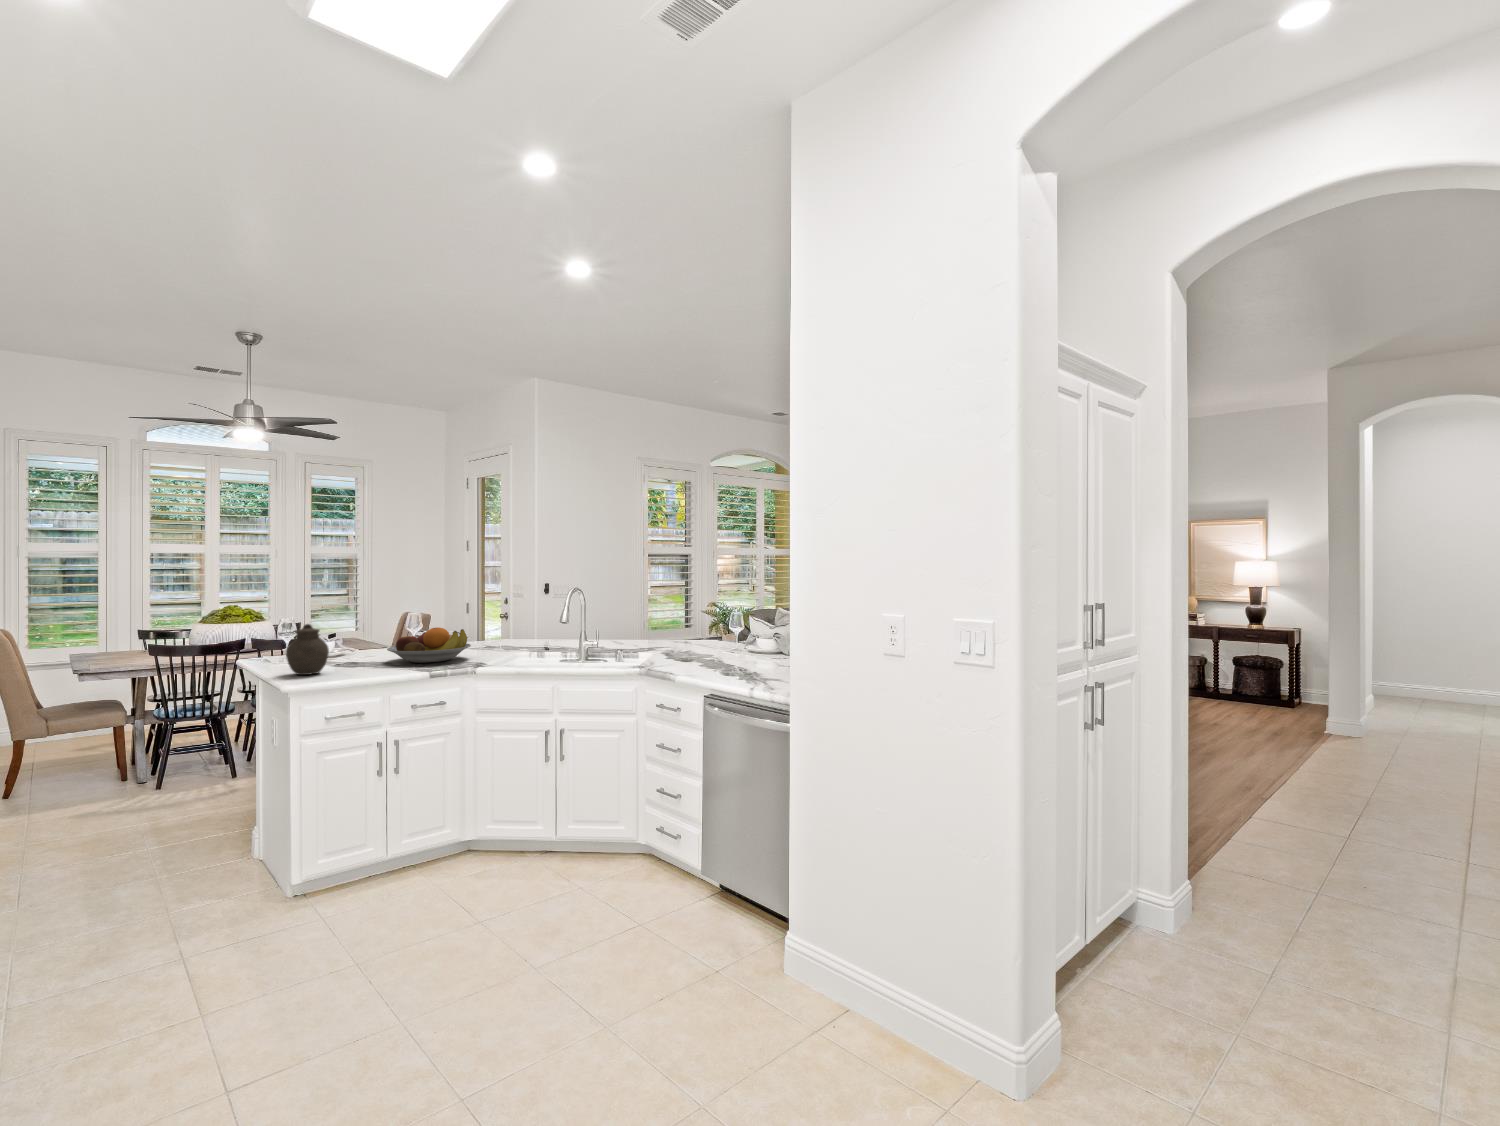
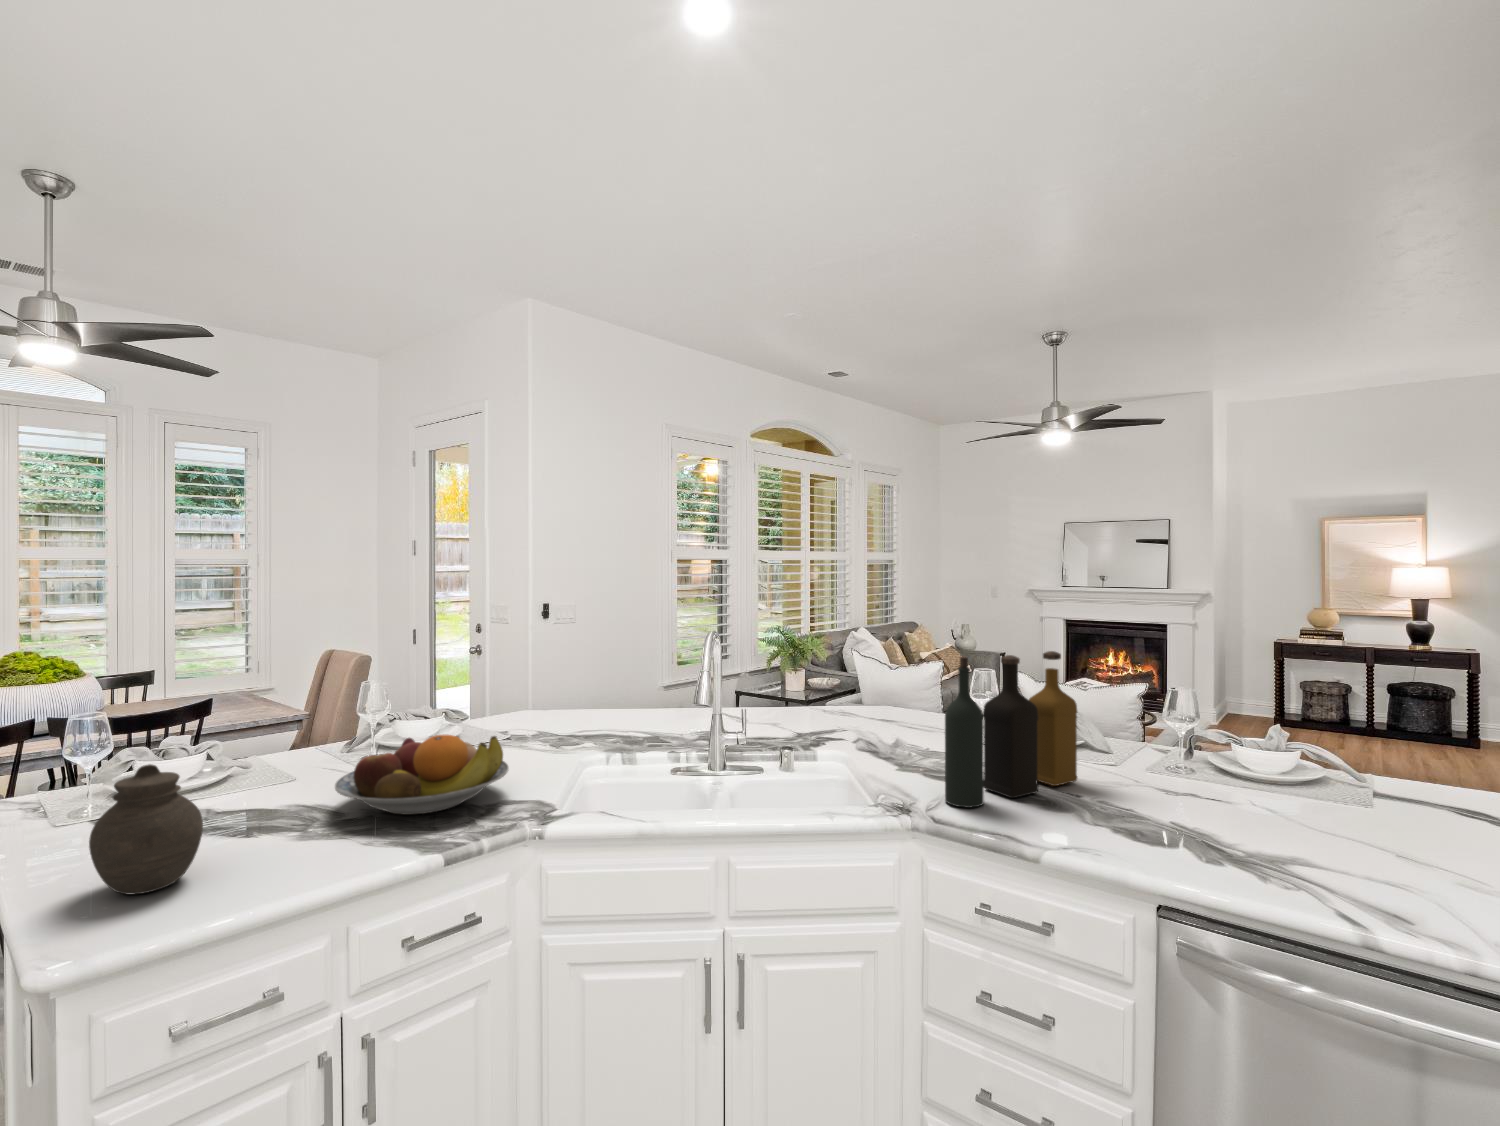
bottle: none [675,590,757,663] -> present [945,651,1077,808]

